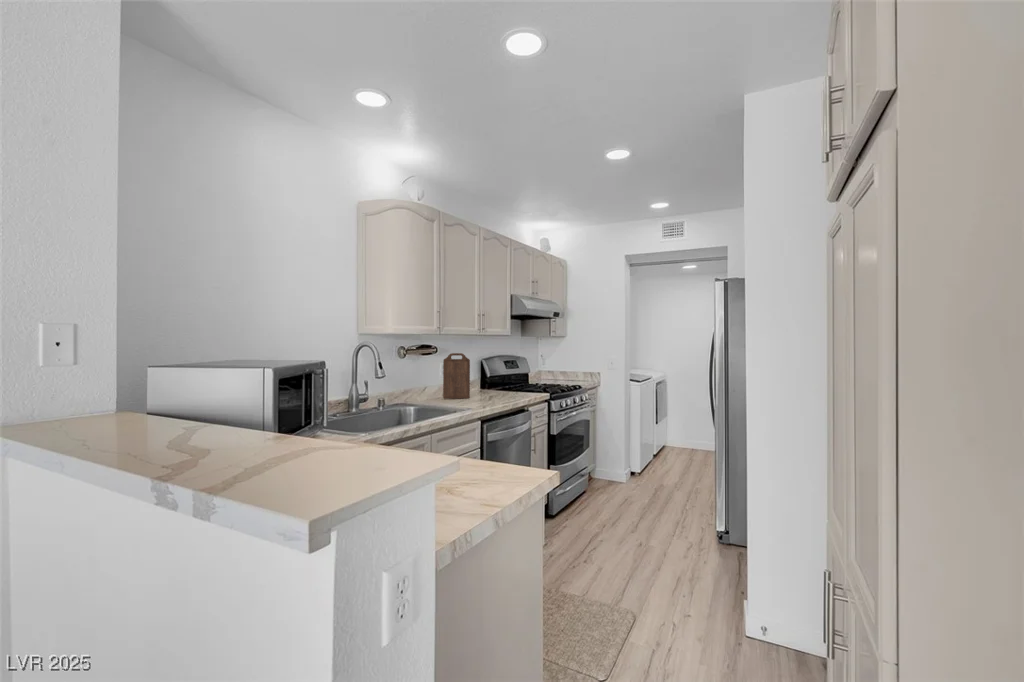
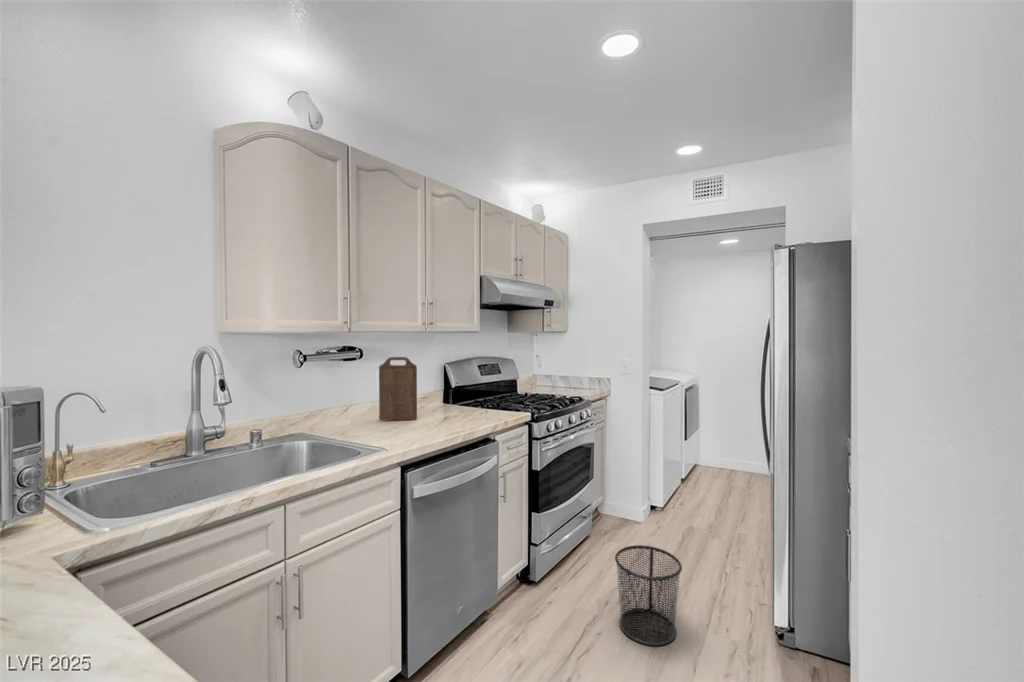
waste bin: none [611,481,655,540] -> present [615,545,682,646]

